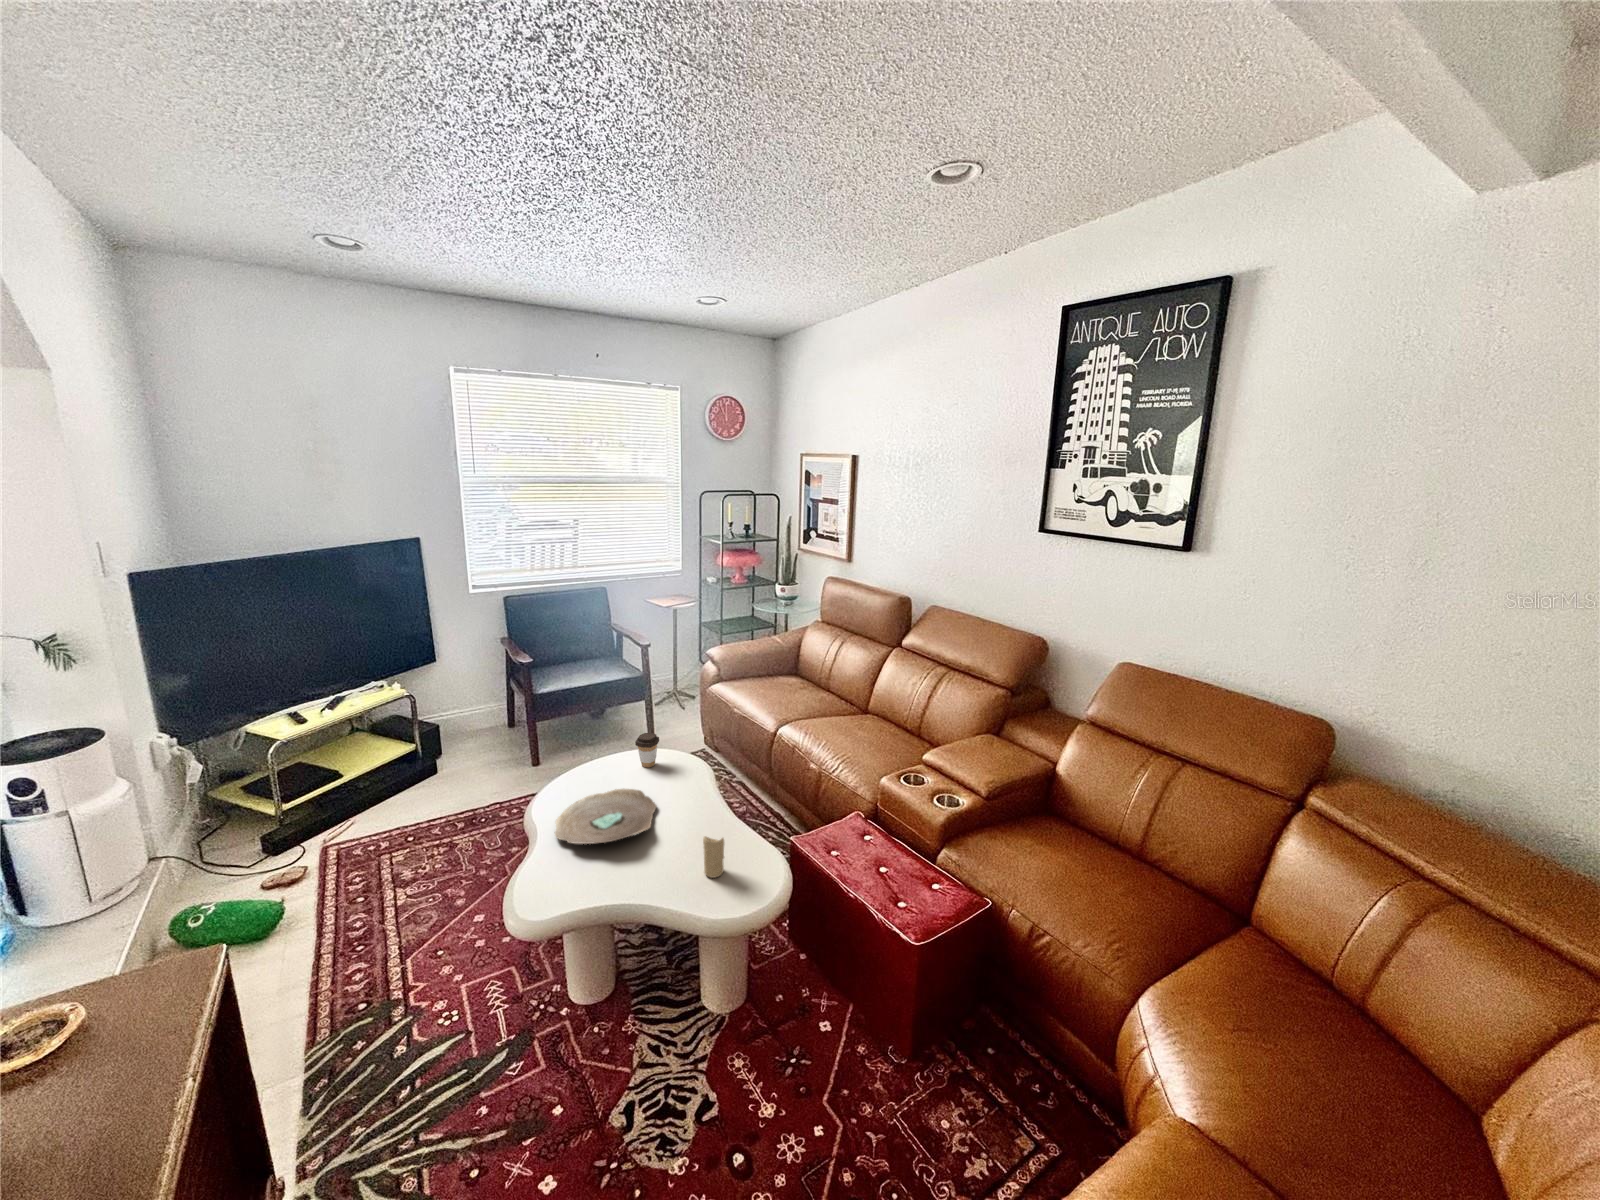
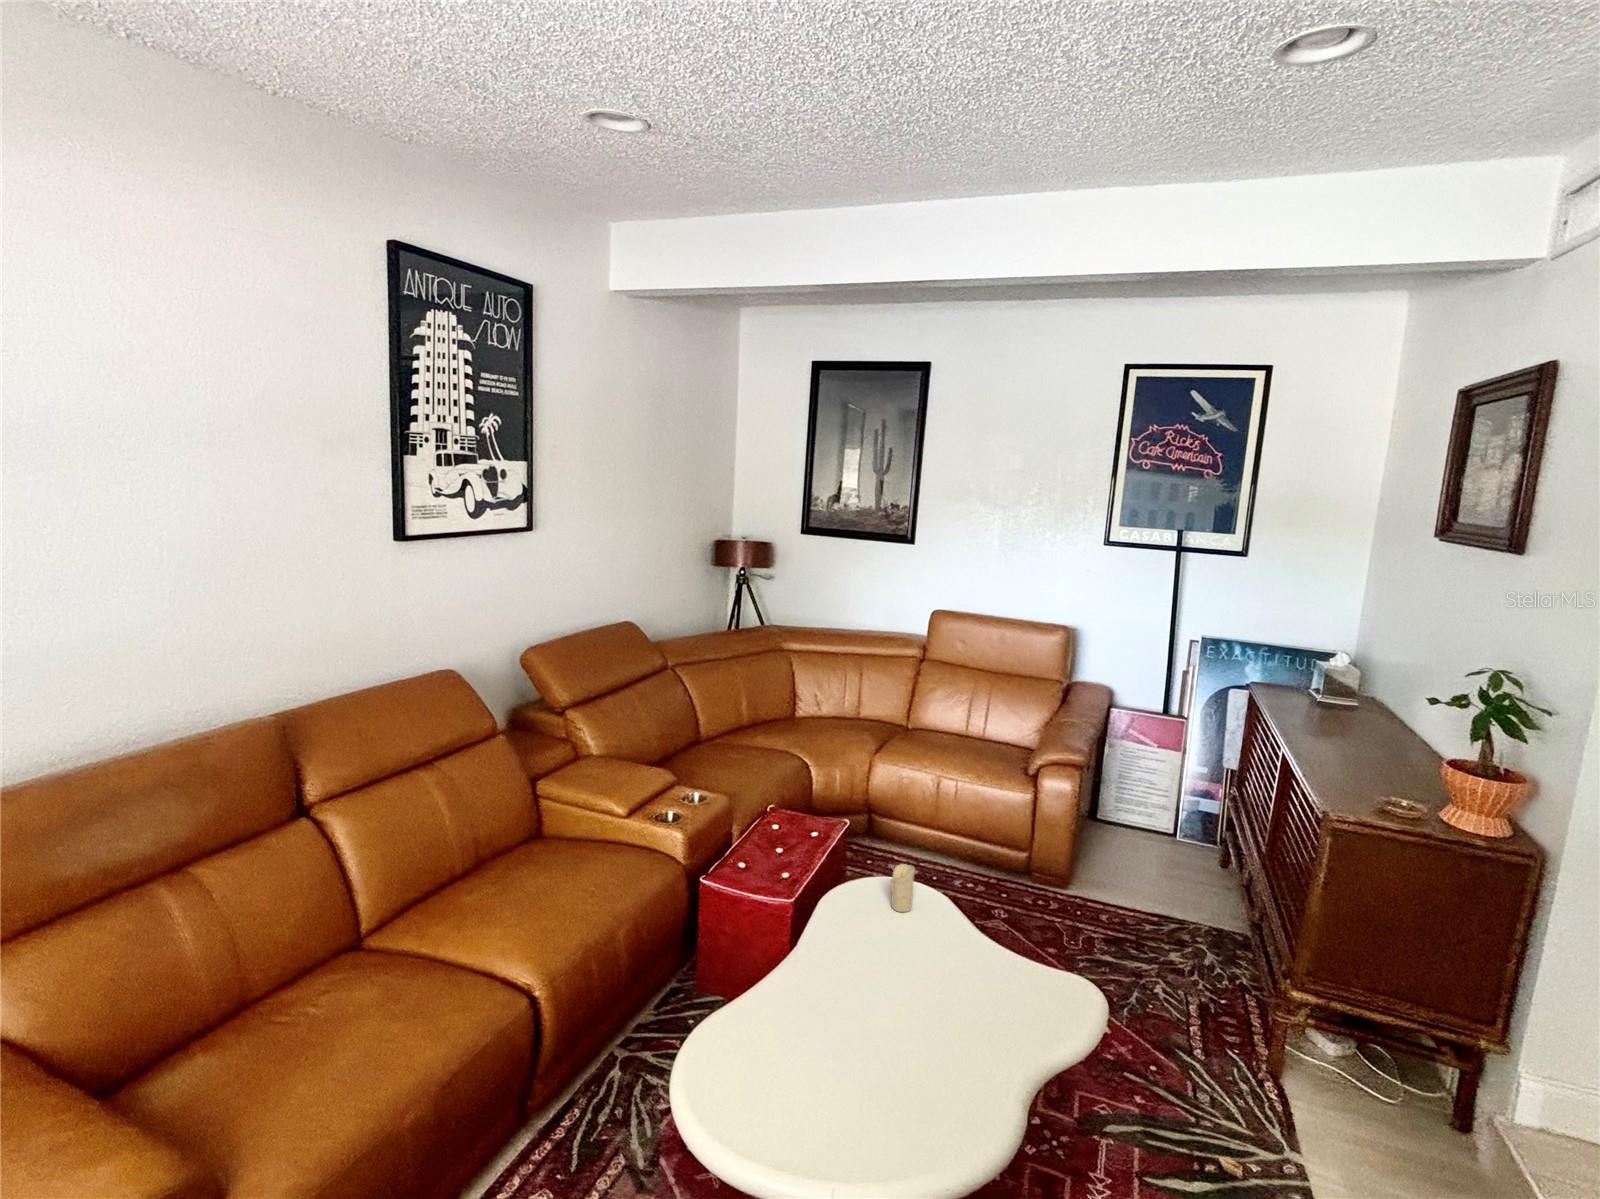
coffee cup: present [635,733,659,767] -> none [737,1007,780,1081]
decorative bowl: present [555,789,656,844] -> none [844,946,1008,1073]

